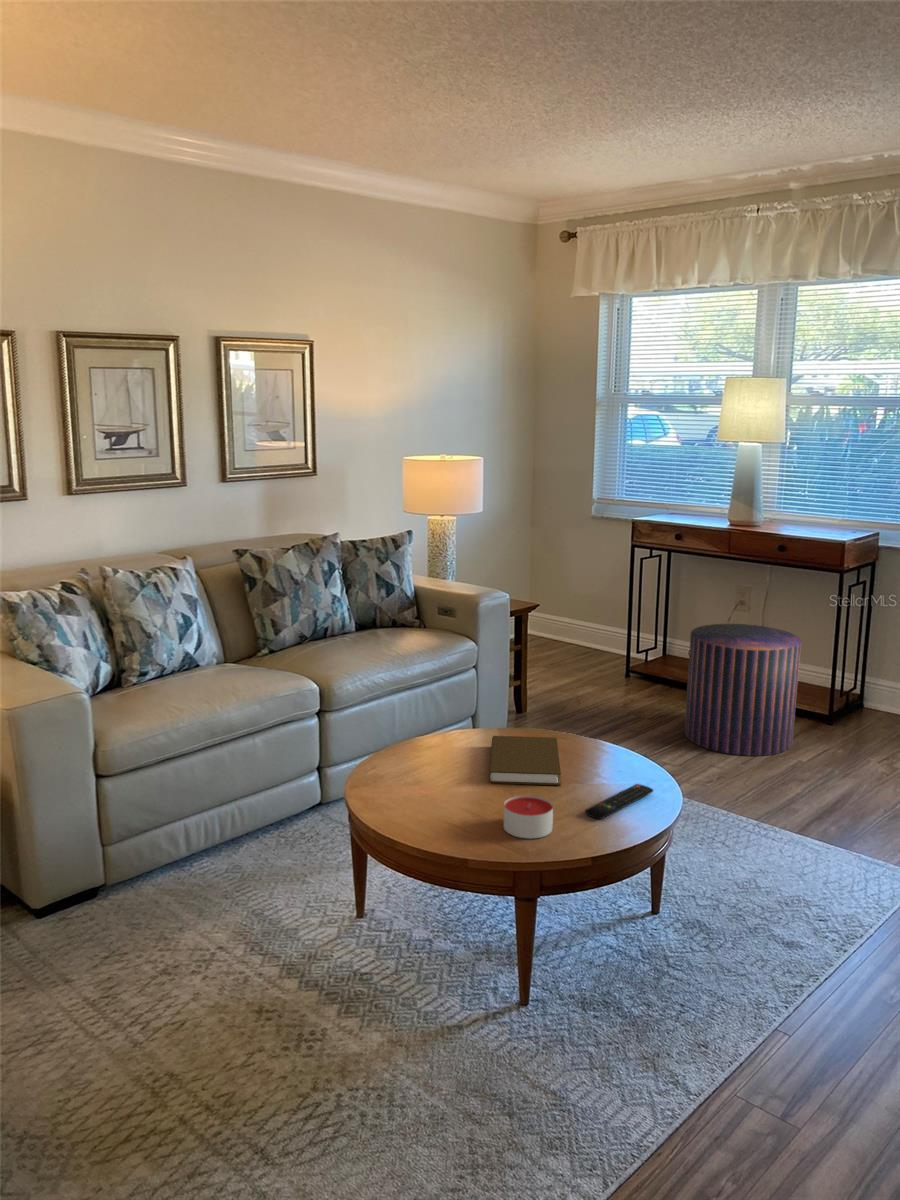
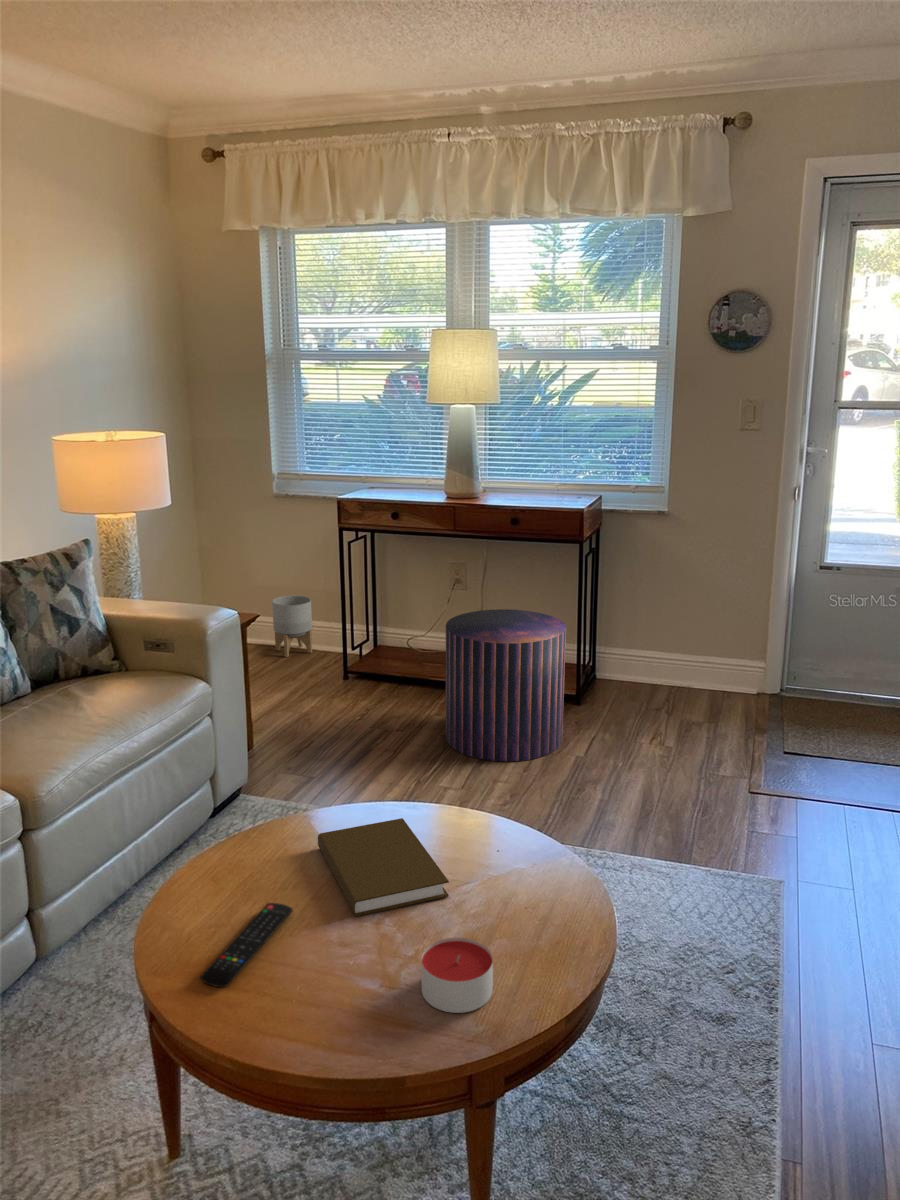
planter: none [578,603,612,654] -> present [272,596,312,657]
remote control: present [585,784,653,819] -> present [200,903,292,987]

